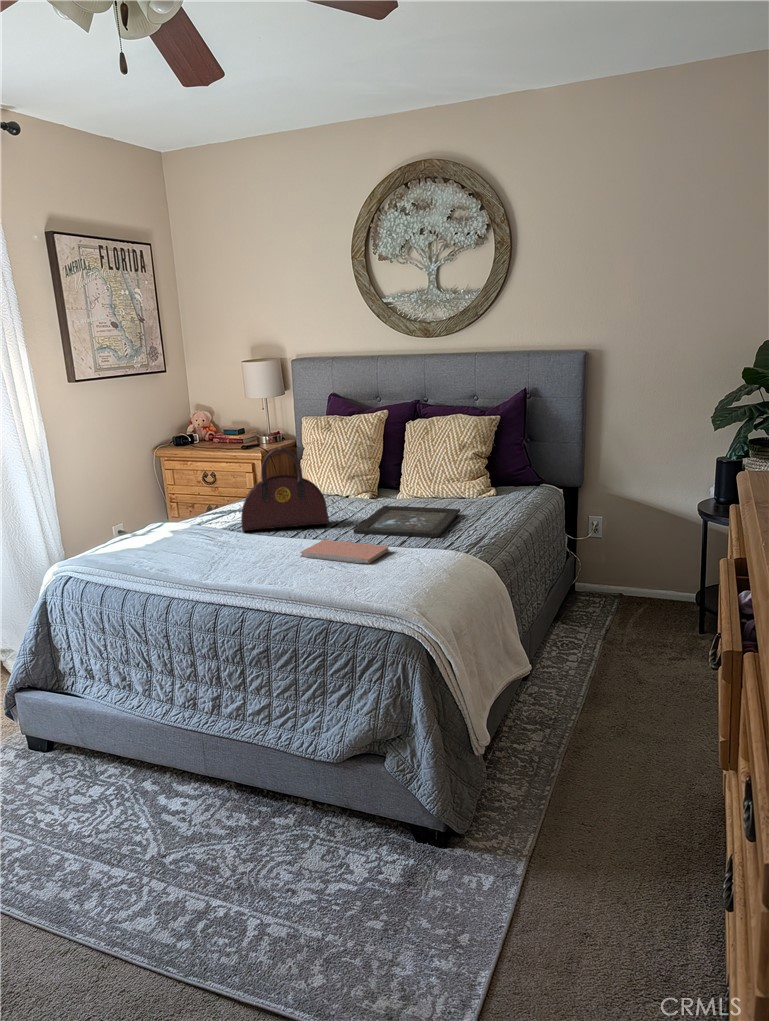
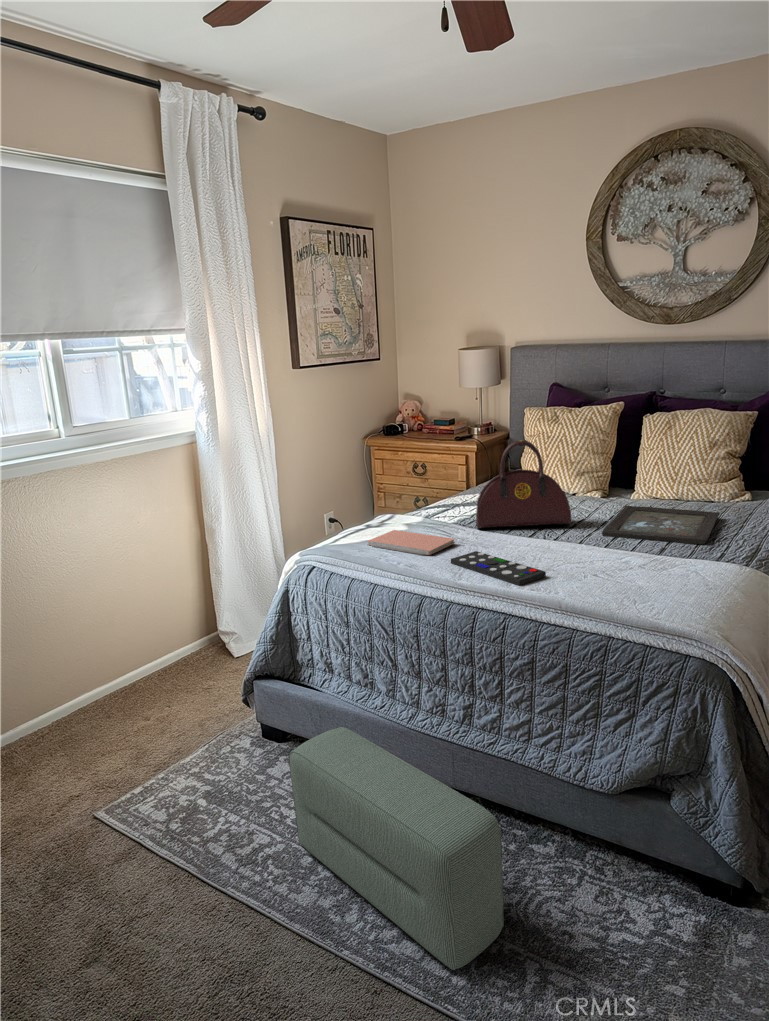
notebook: present [301,540,389,564] -> present [368,530,455,555]
remote control: none [204,552,287,581] -> present [451,551,546,586]
pouf: none [33,727,234,937] -> present [289,727,504,970]

